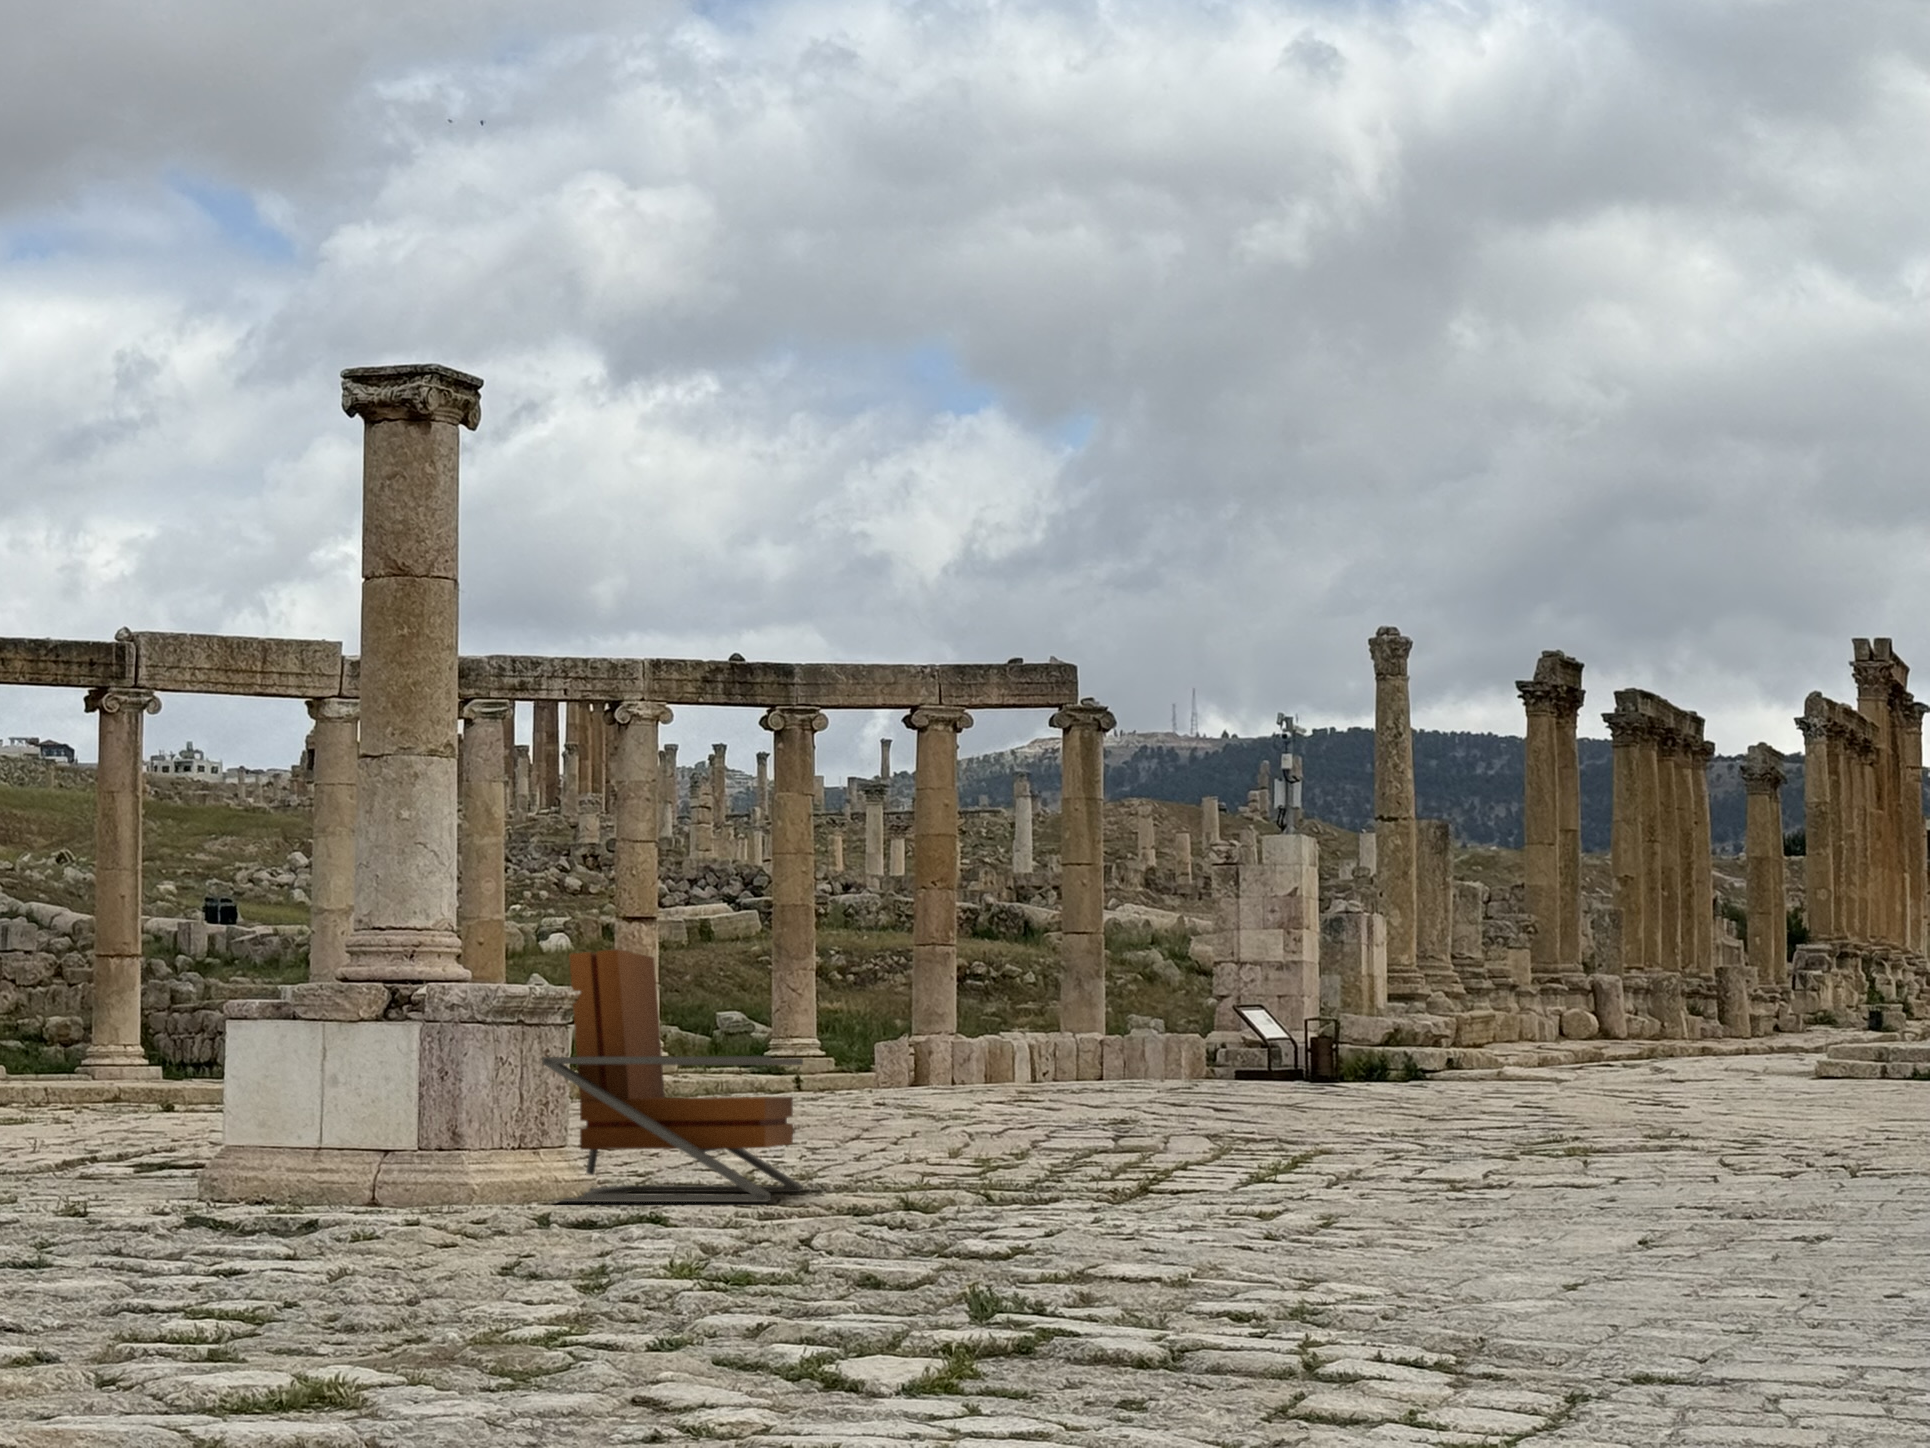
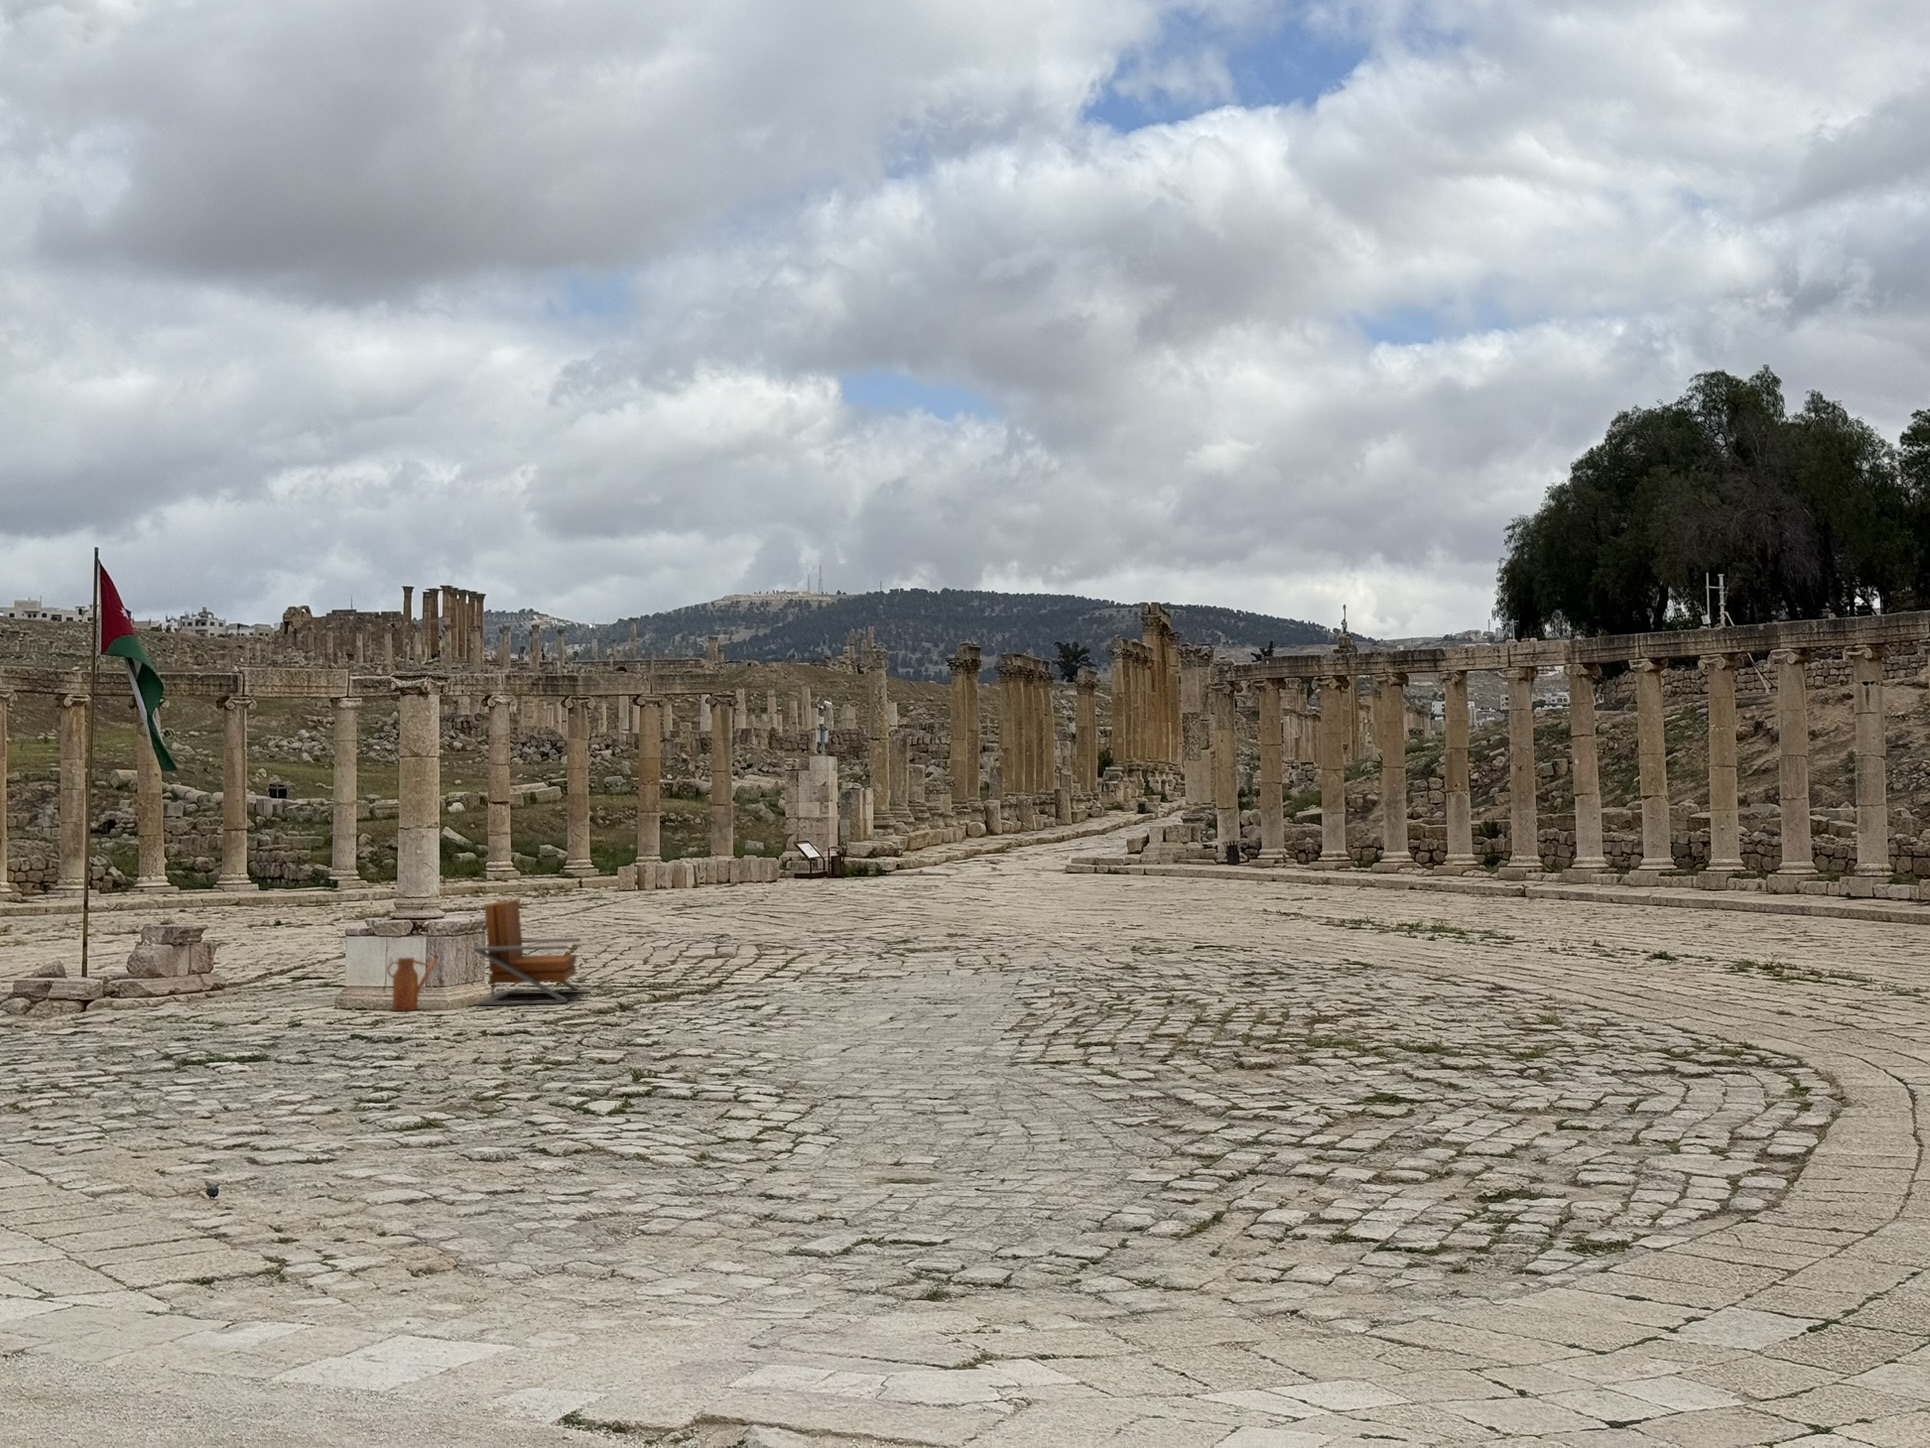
watering can: none [332,1073,453,1207] -> present [387,958,437,1011]

